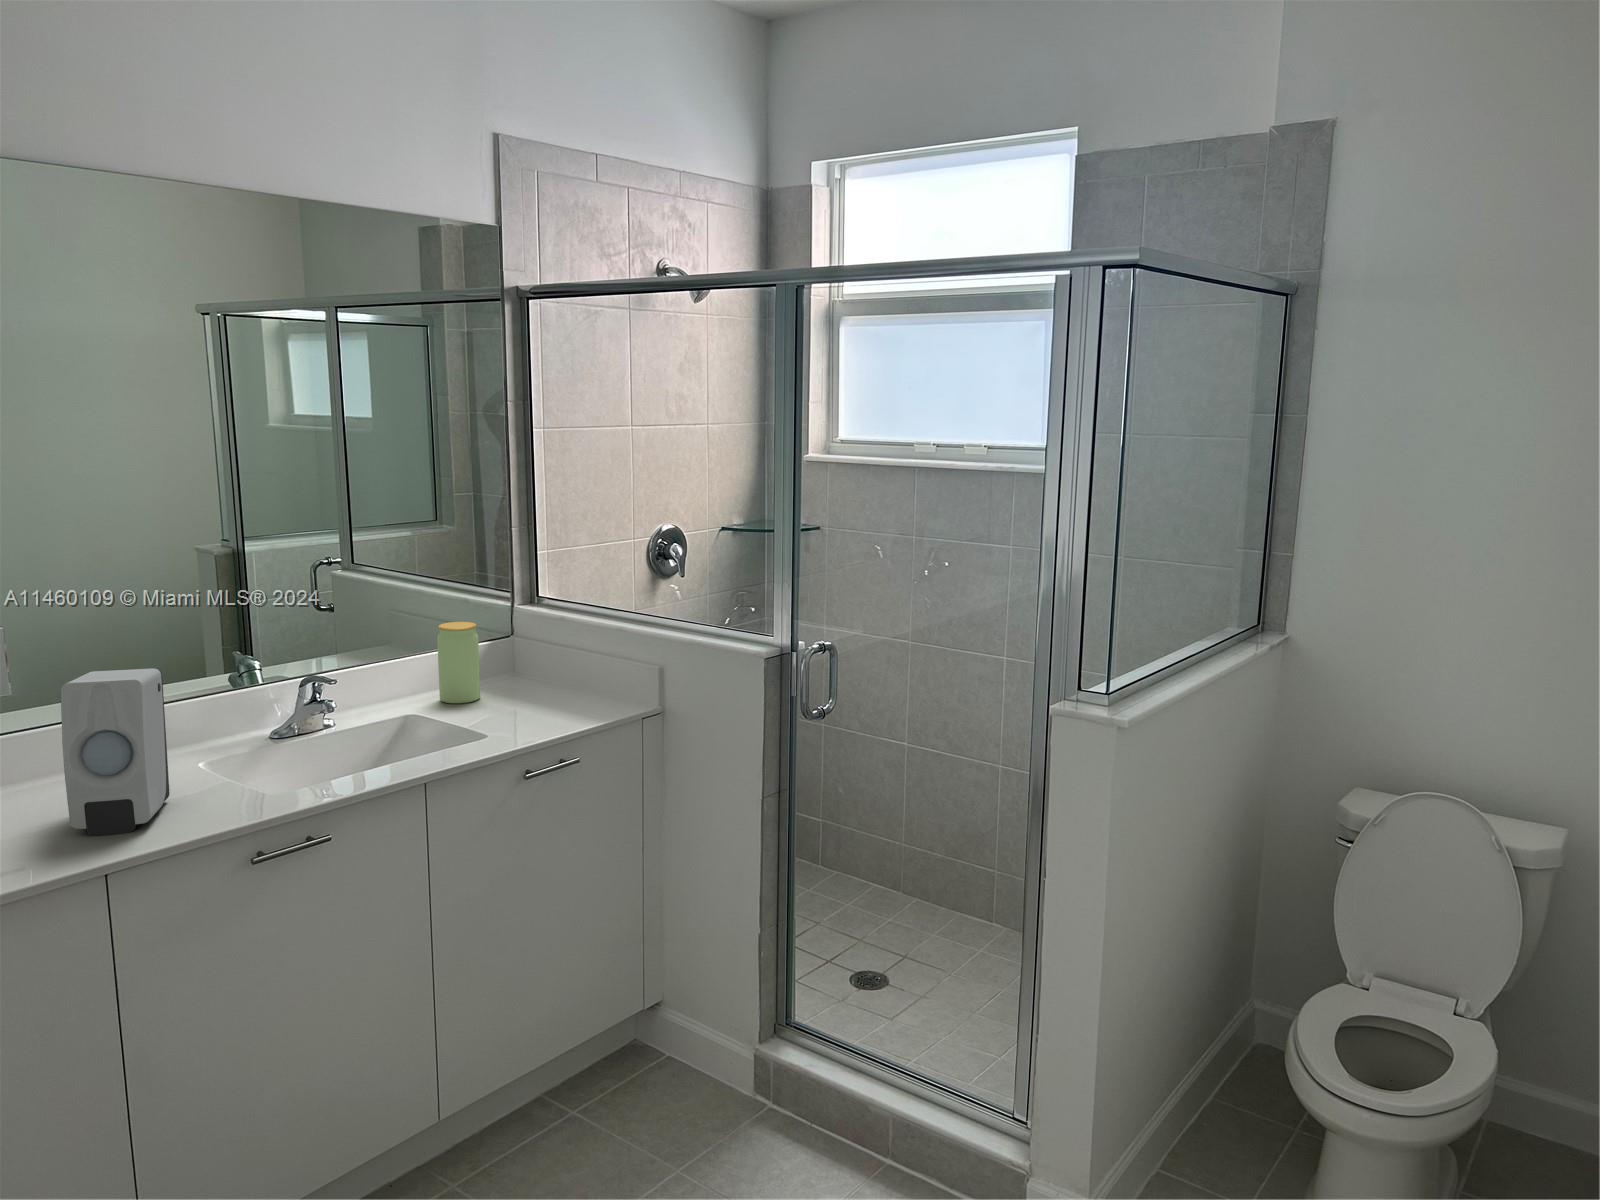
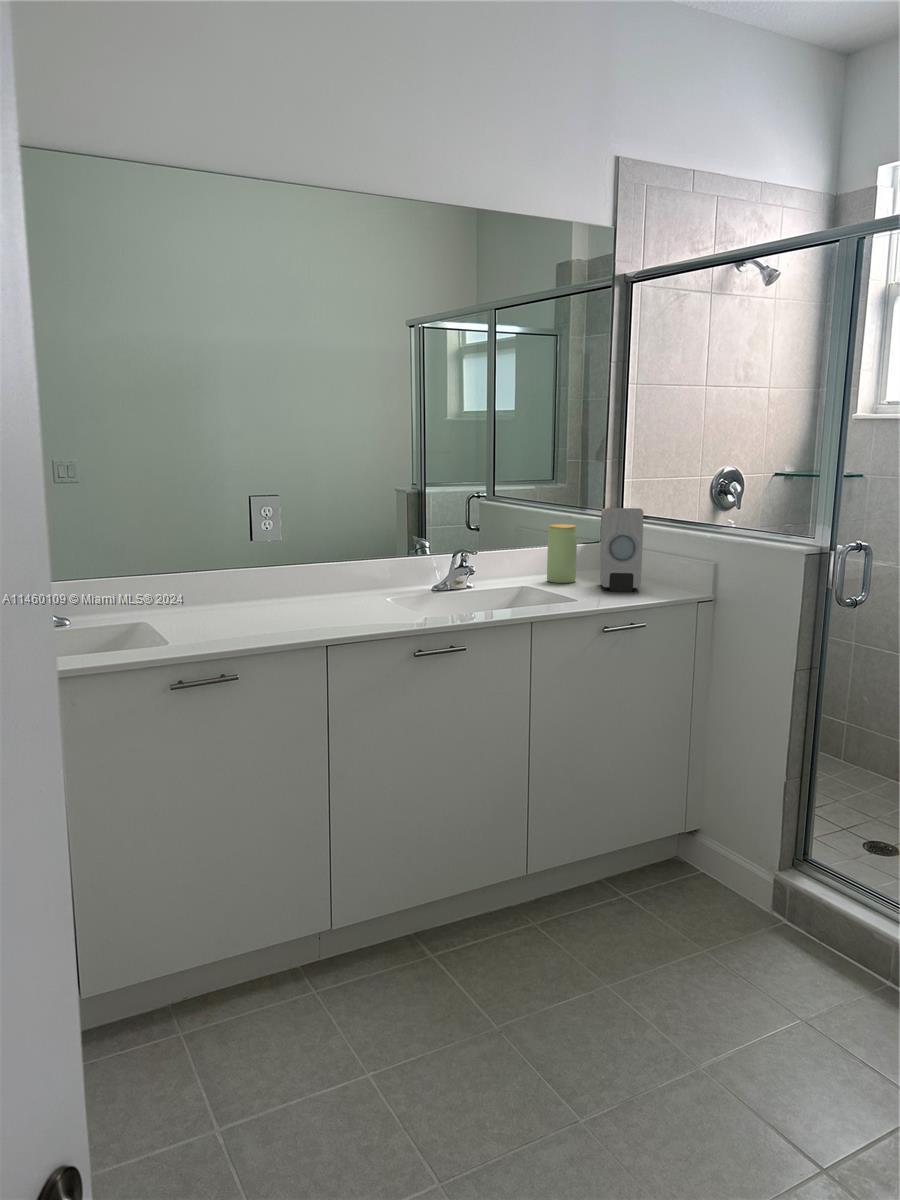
soap dispenser: present [61,668,170,836] -> present [600,508,643,592]

